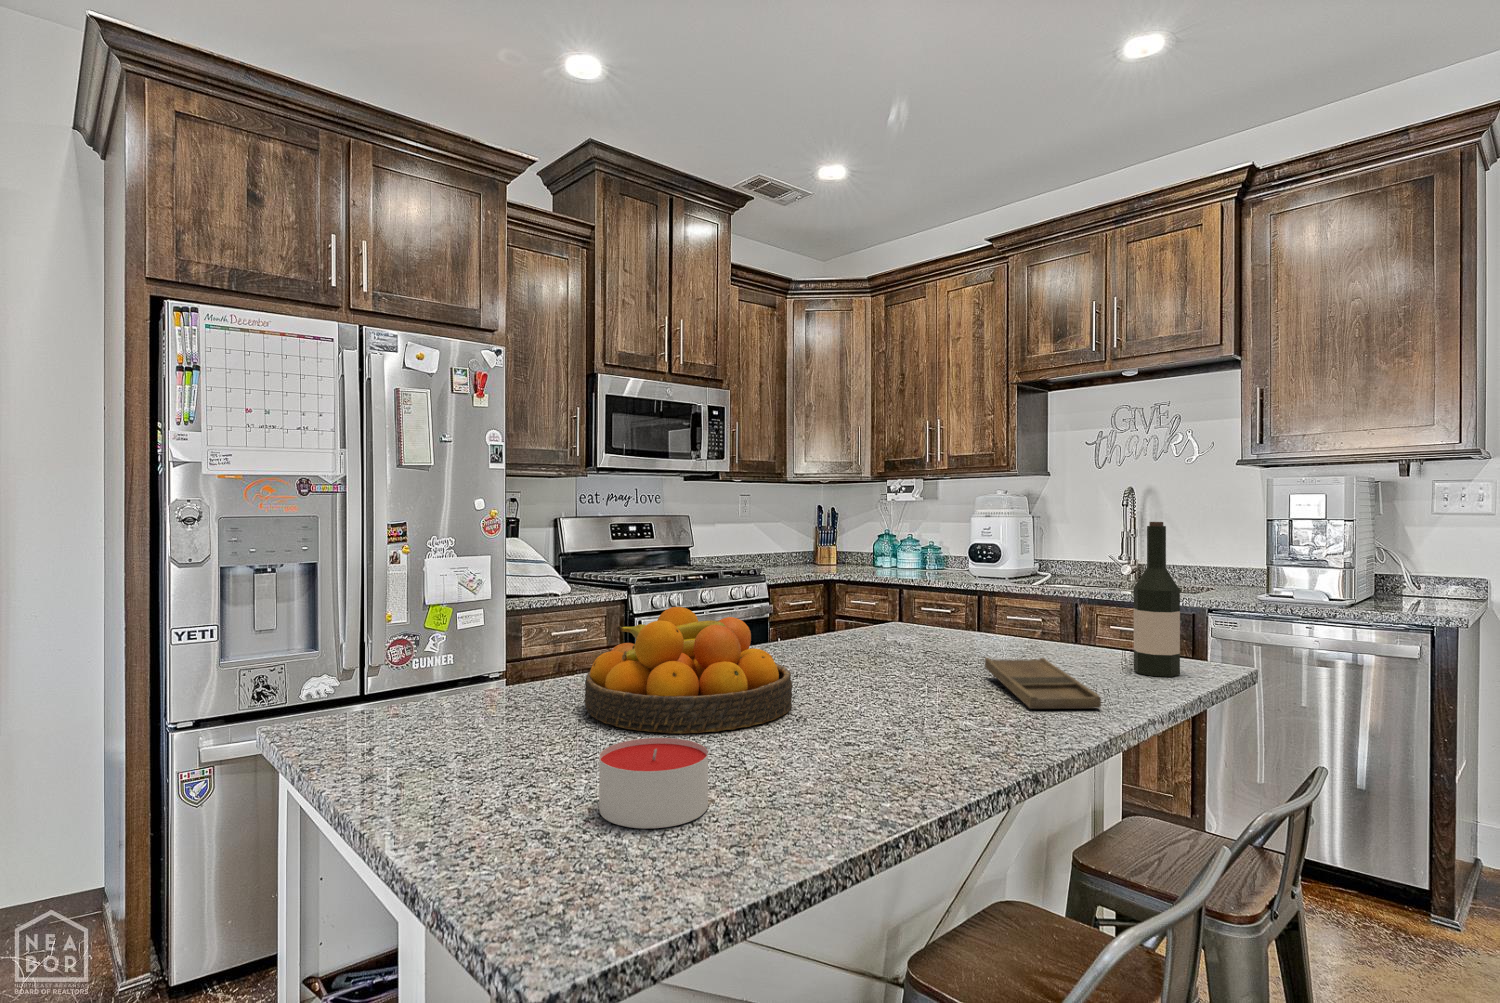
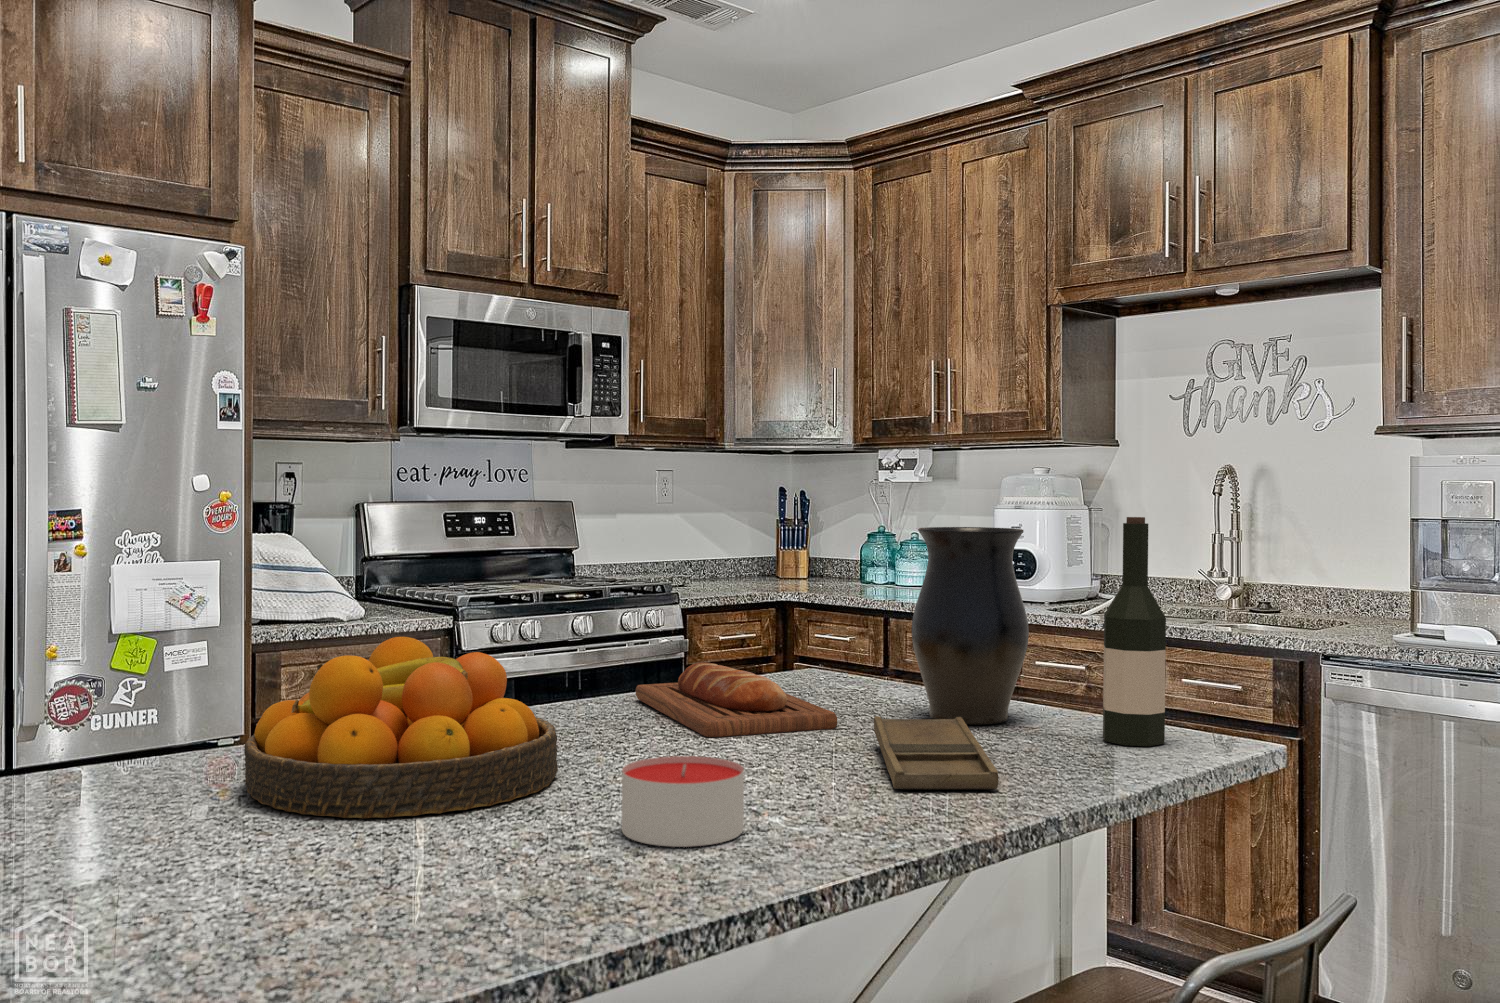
vase: none [990,529,1072,662] -> present [912,527,1029,725]
bread loaf: none [795,621,948,673] -> present [636,662,837,737]
candle: present [599,738,708,828] -> present [622,756,744,847]

